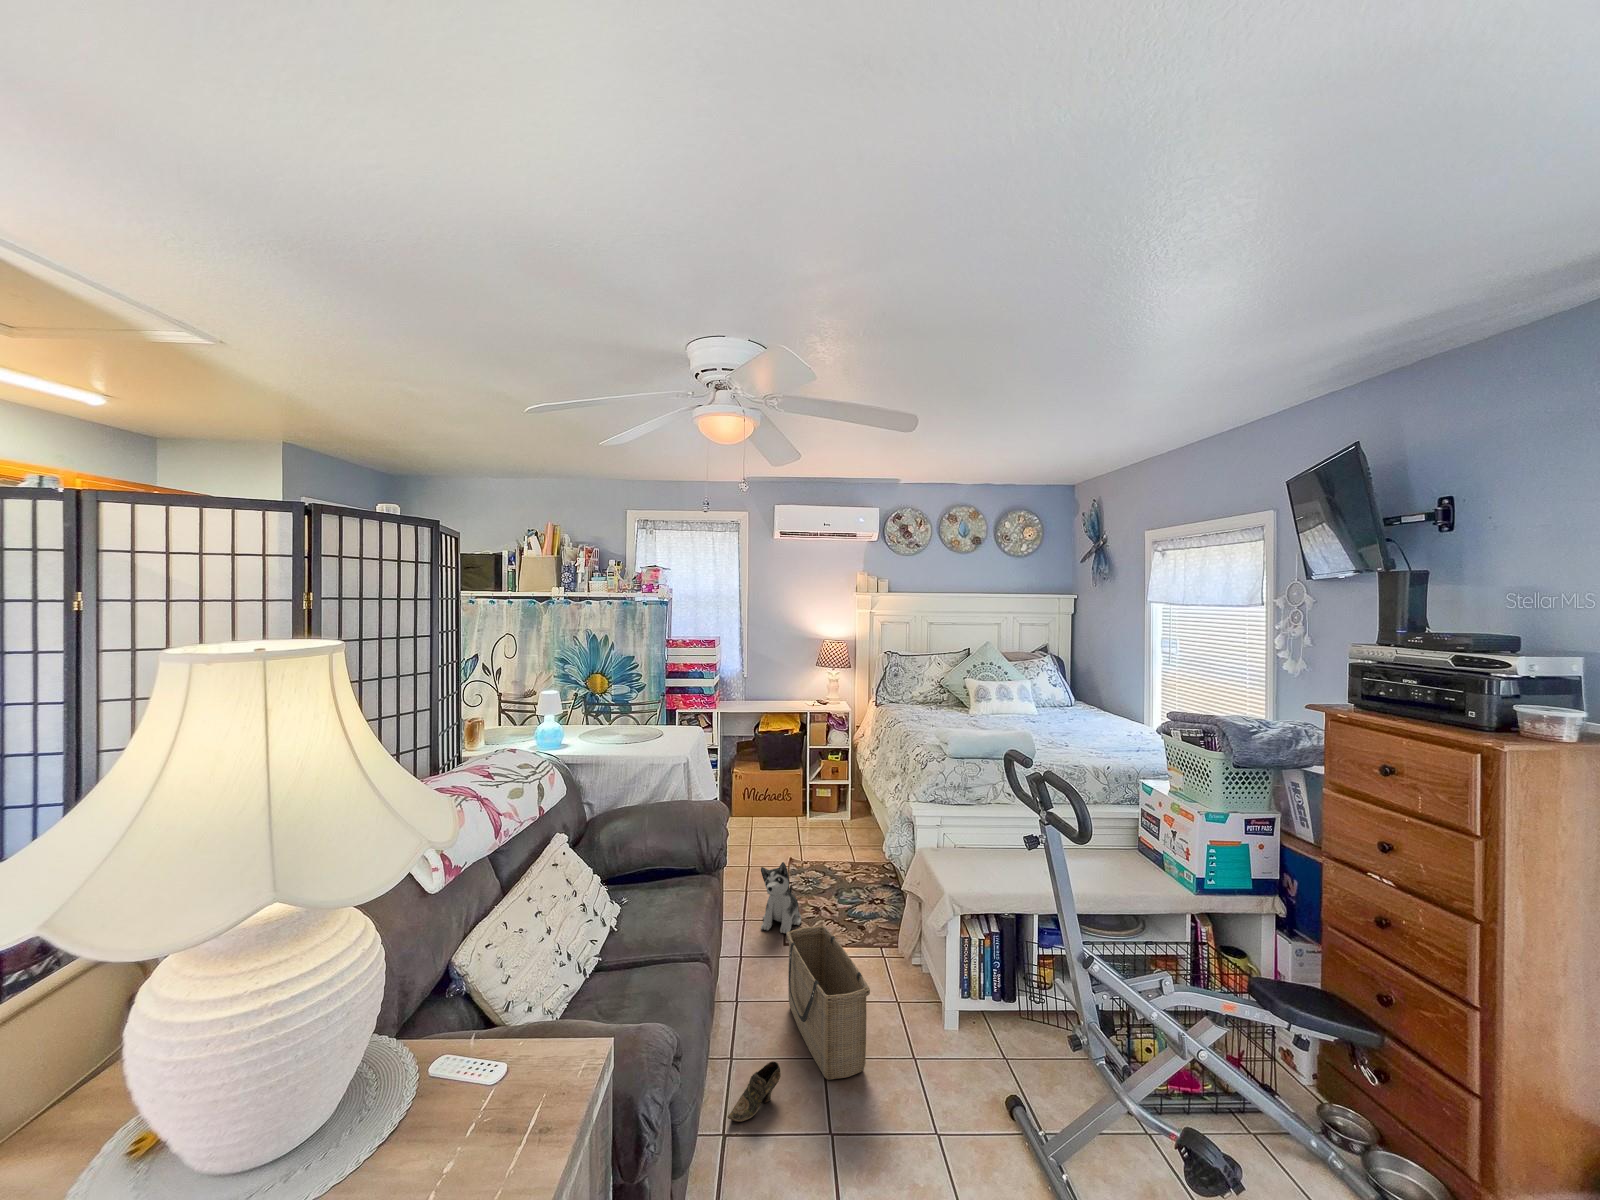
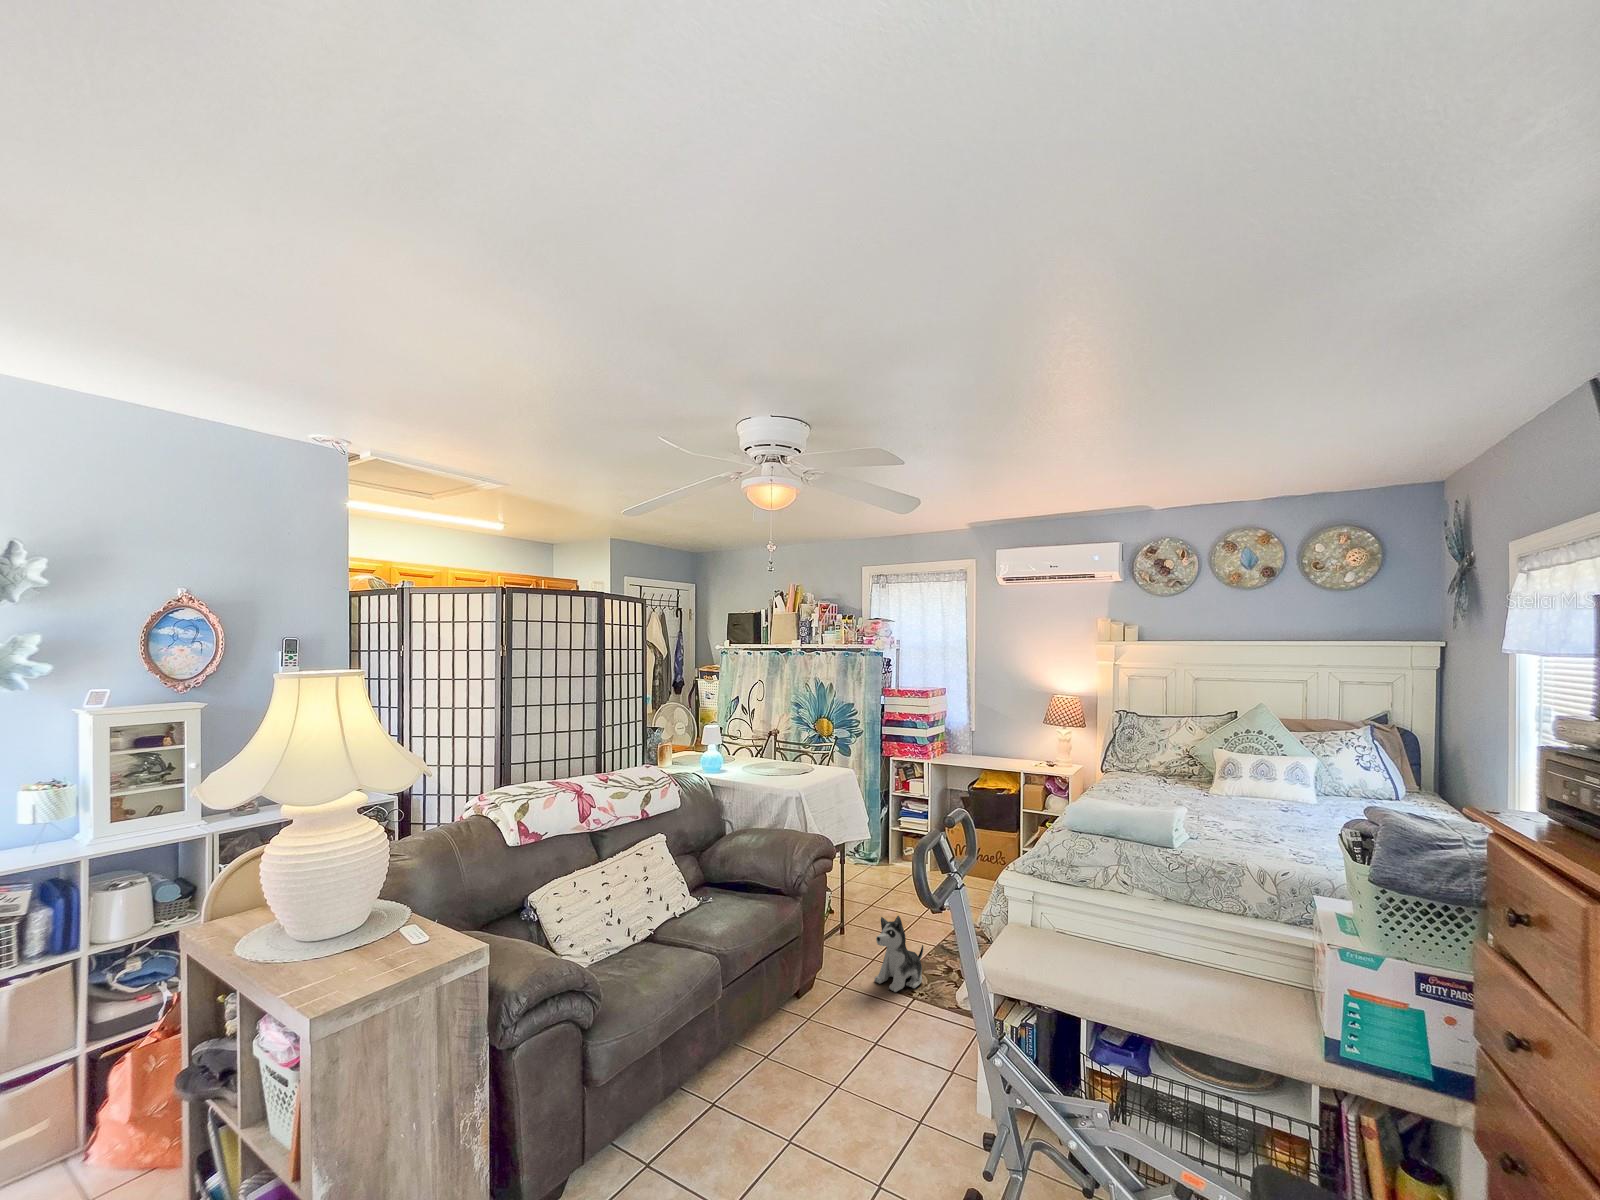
basket: present [786,926,870,1079] -> none [806,972,877,1125]
shoe: present [728,1062,781,1122] -> none [704,1076,766,1115]

